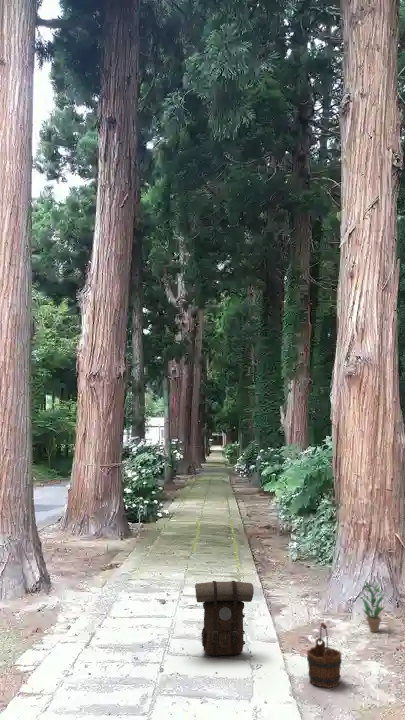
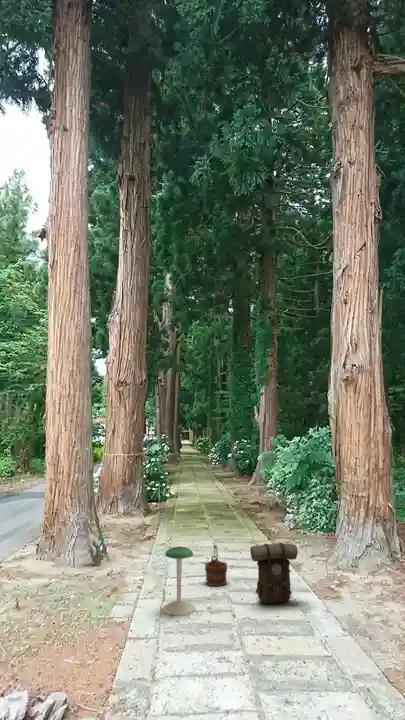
stool: none [80,581,122,665] -> present [162,547,196,615]
potted plant: present [363,581,384,632] -> present [89,530,105,566]
wooden bucket: present [307,623,342,688] -> present [205,545,227,586]

